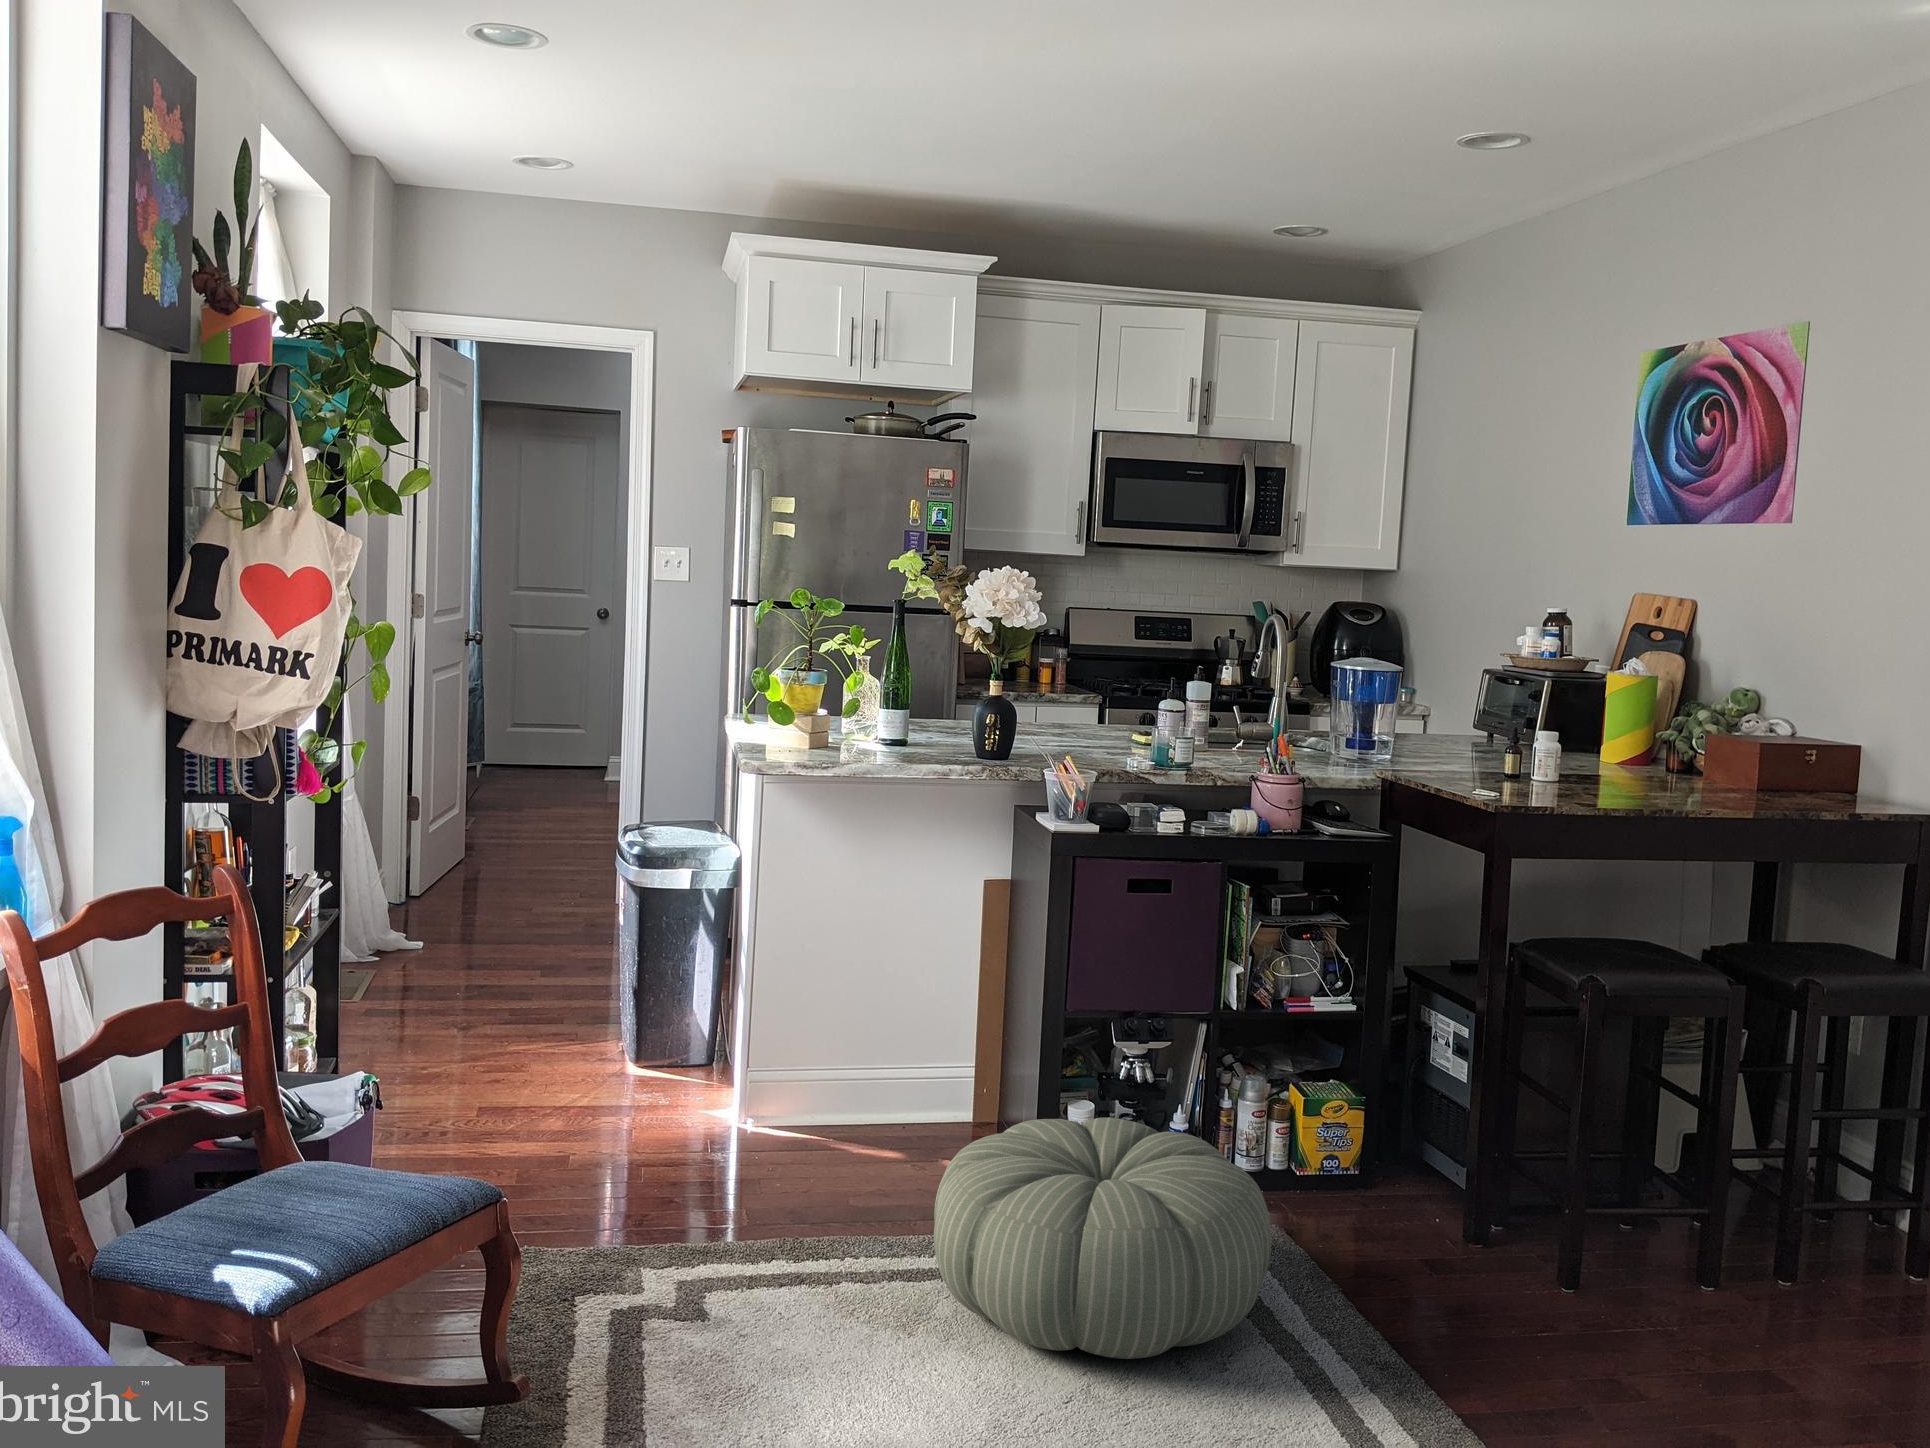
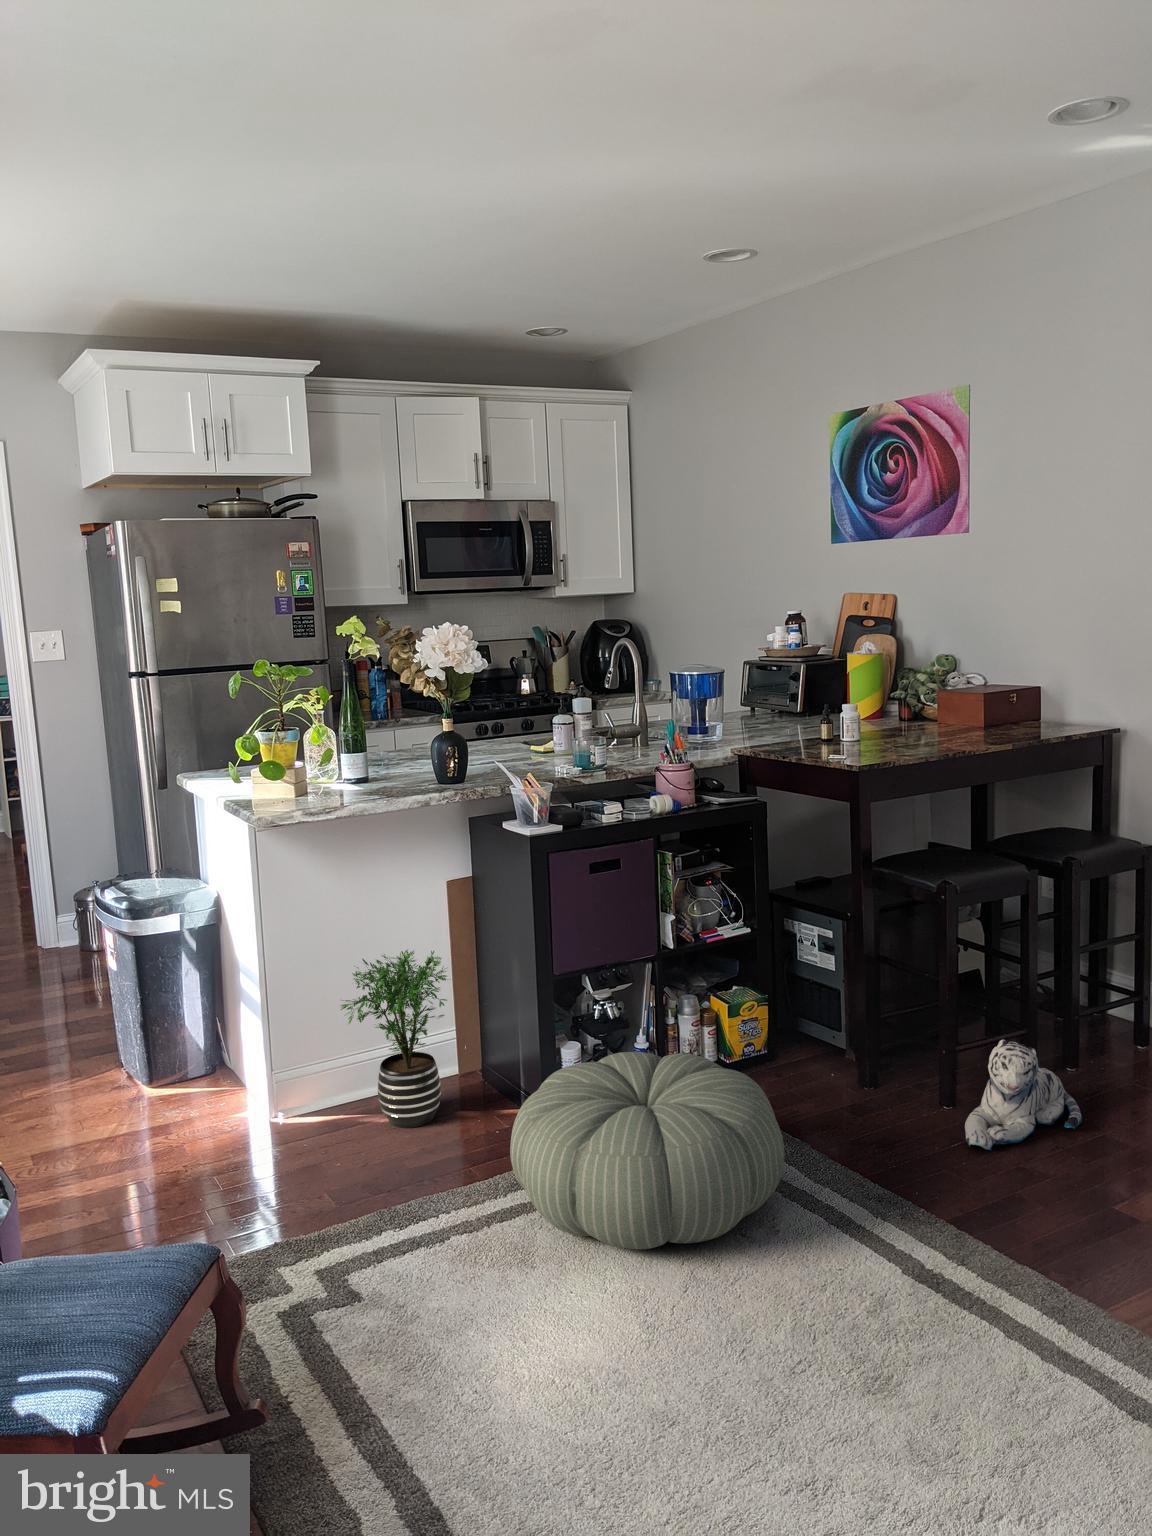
potted plant: none [811,948,959,1166] -> present [341,950,447,1128]
plush toy: none [1554,1209,1755,1357] -> present [965,1040,1082,1150]

